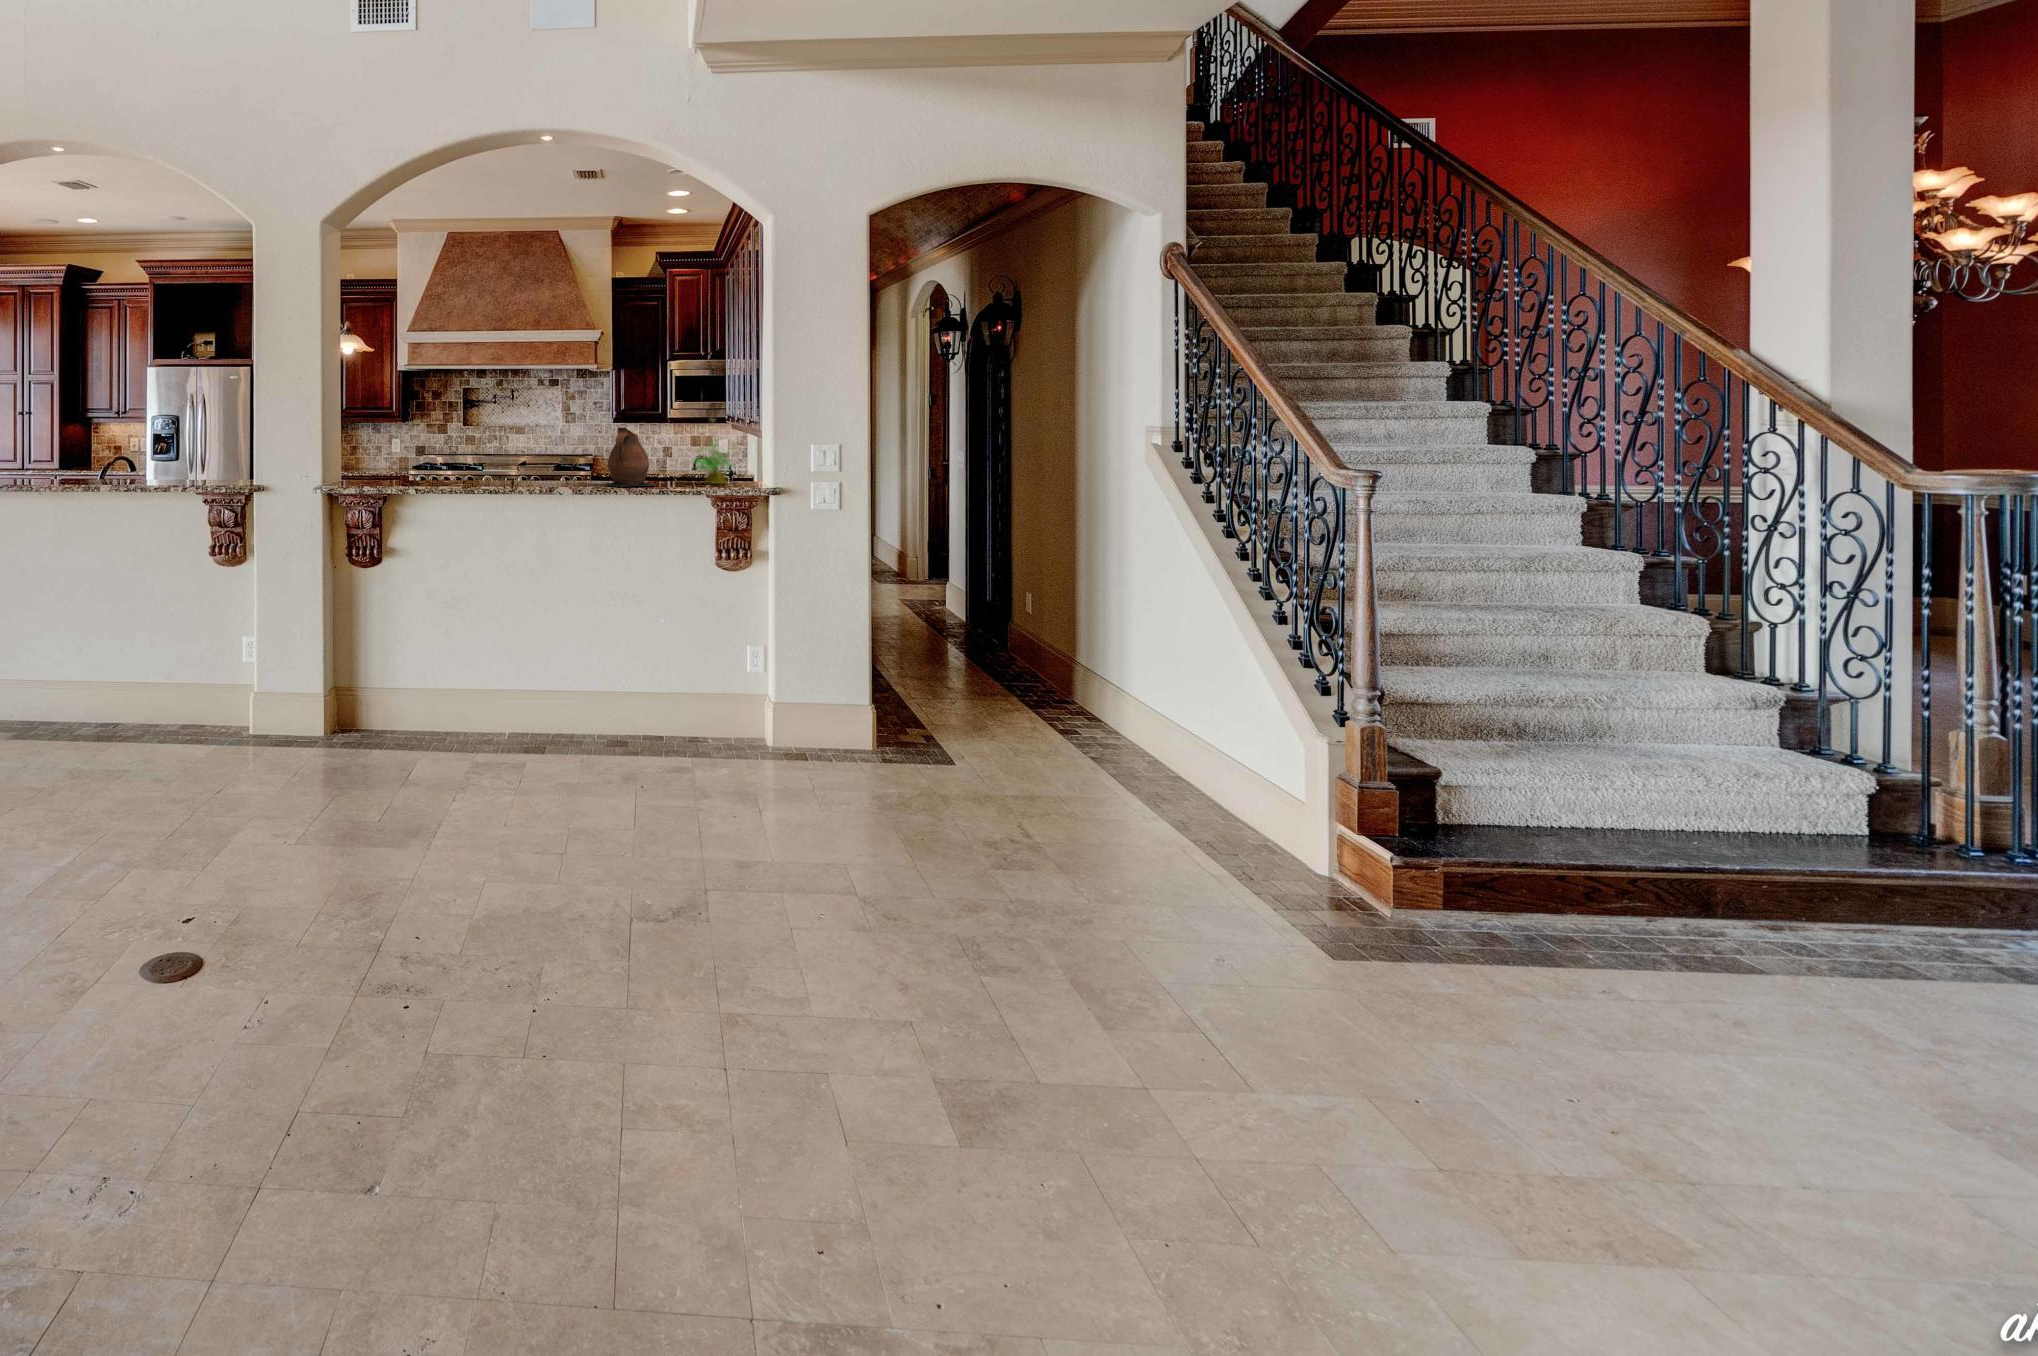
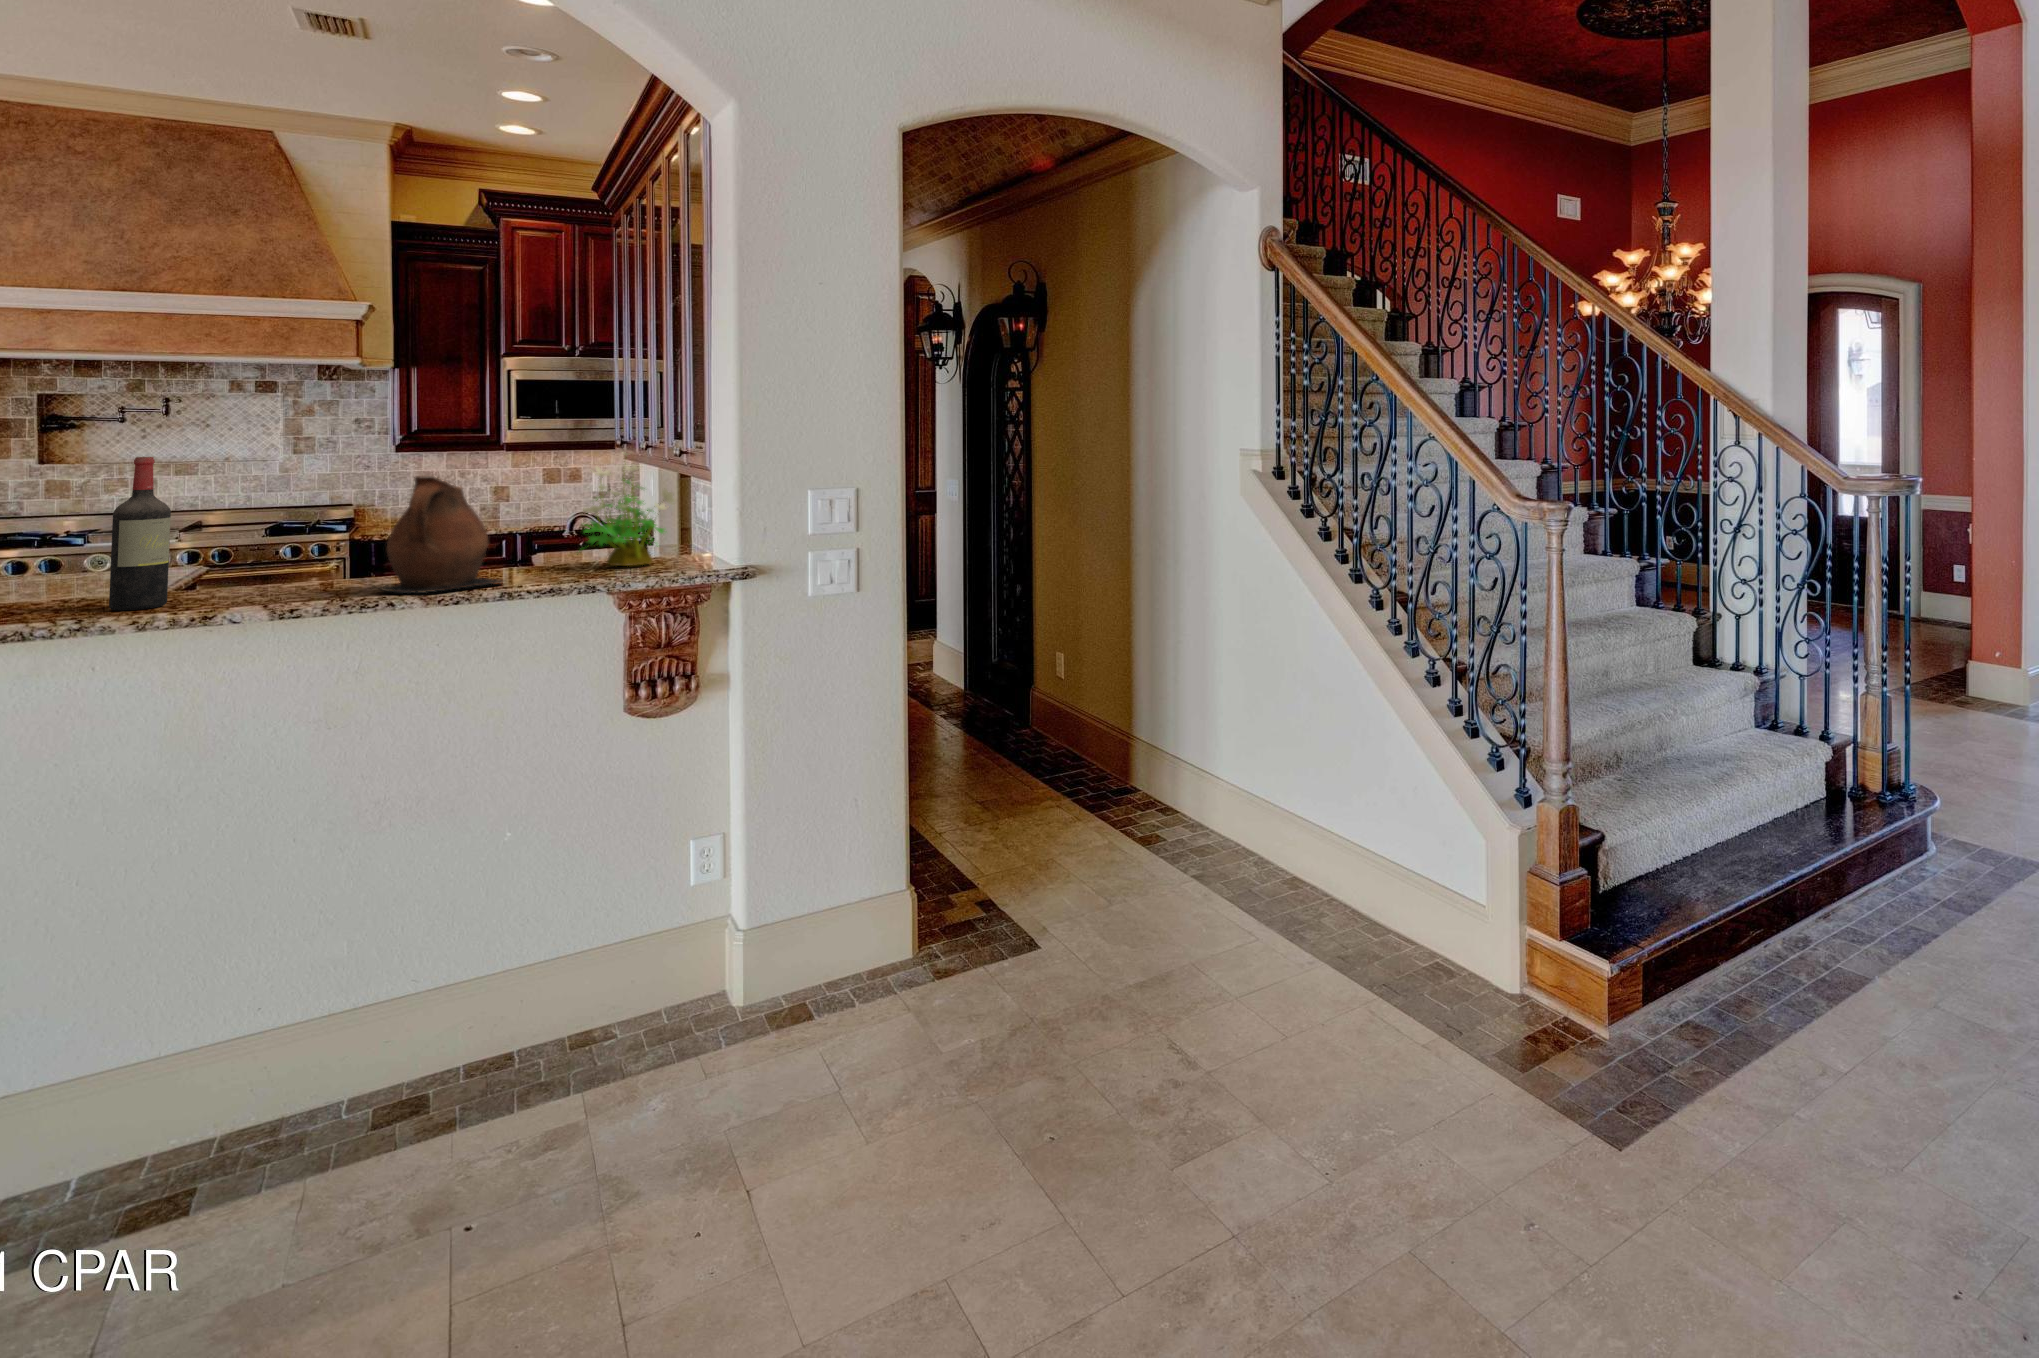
wine bottle: none [511,415,530,485] -> present [109,457,171,611]

